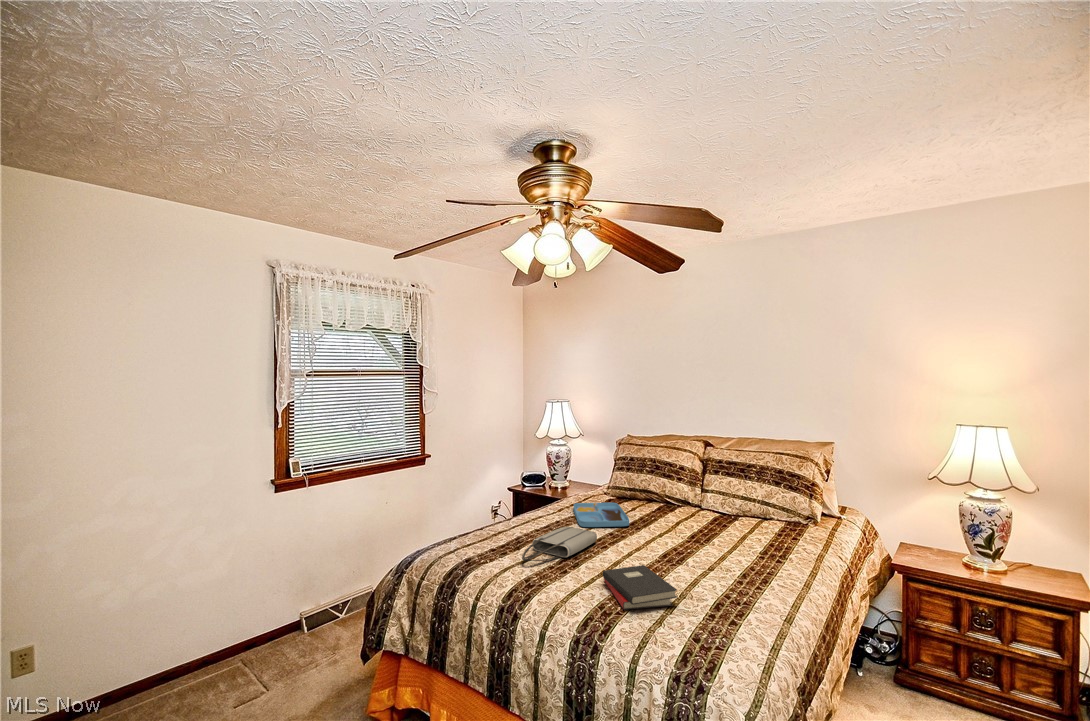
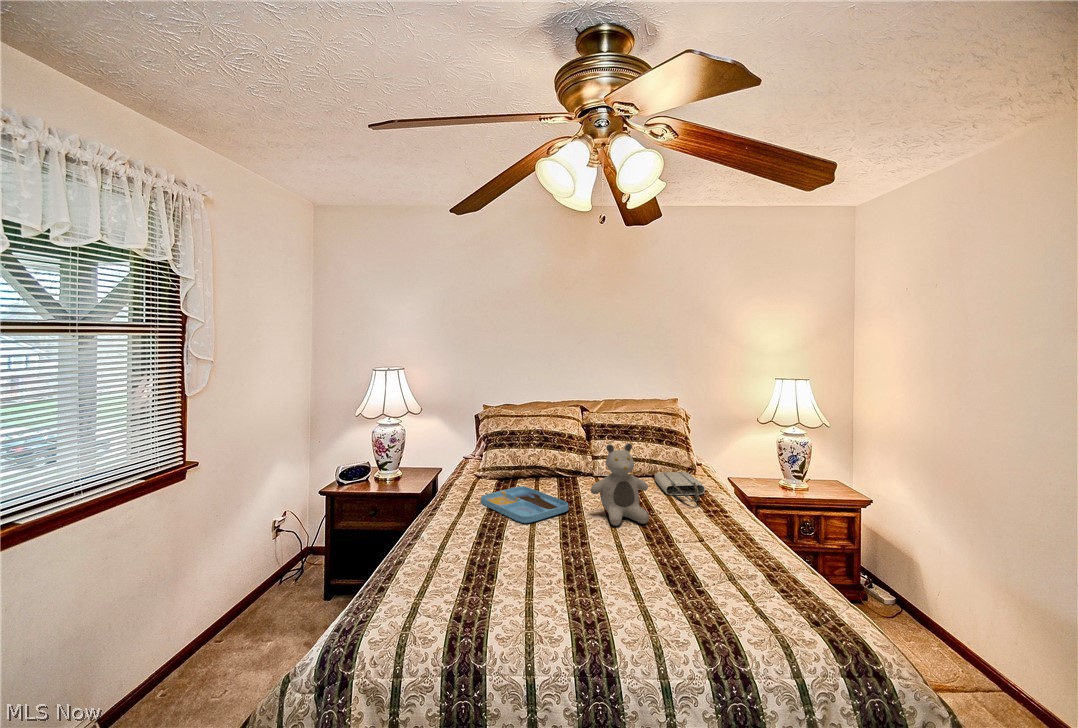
teddy bear: none [641,472,695,548] -> present [591,443,649,526]
tote bag: present [522,527,597,561] -> present [655,472,705,502]
hardback book: present [603,565,677,610] -> none [649,553,751,616]

